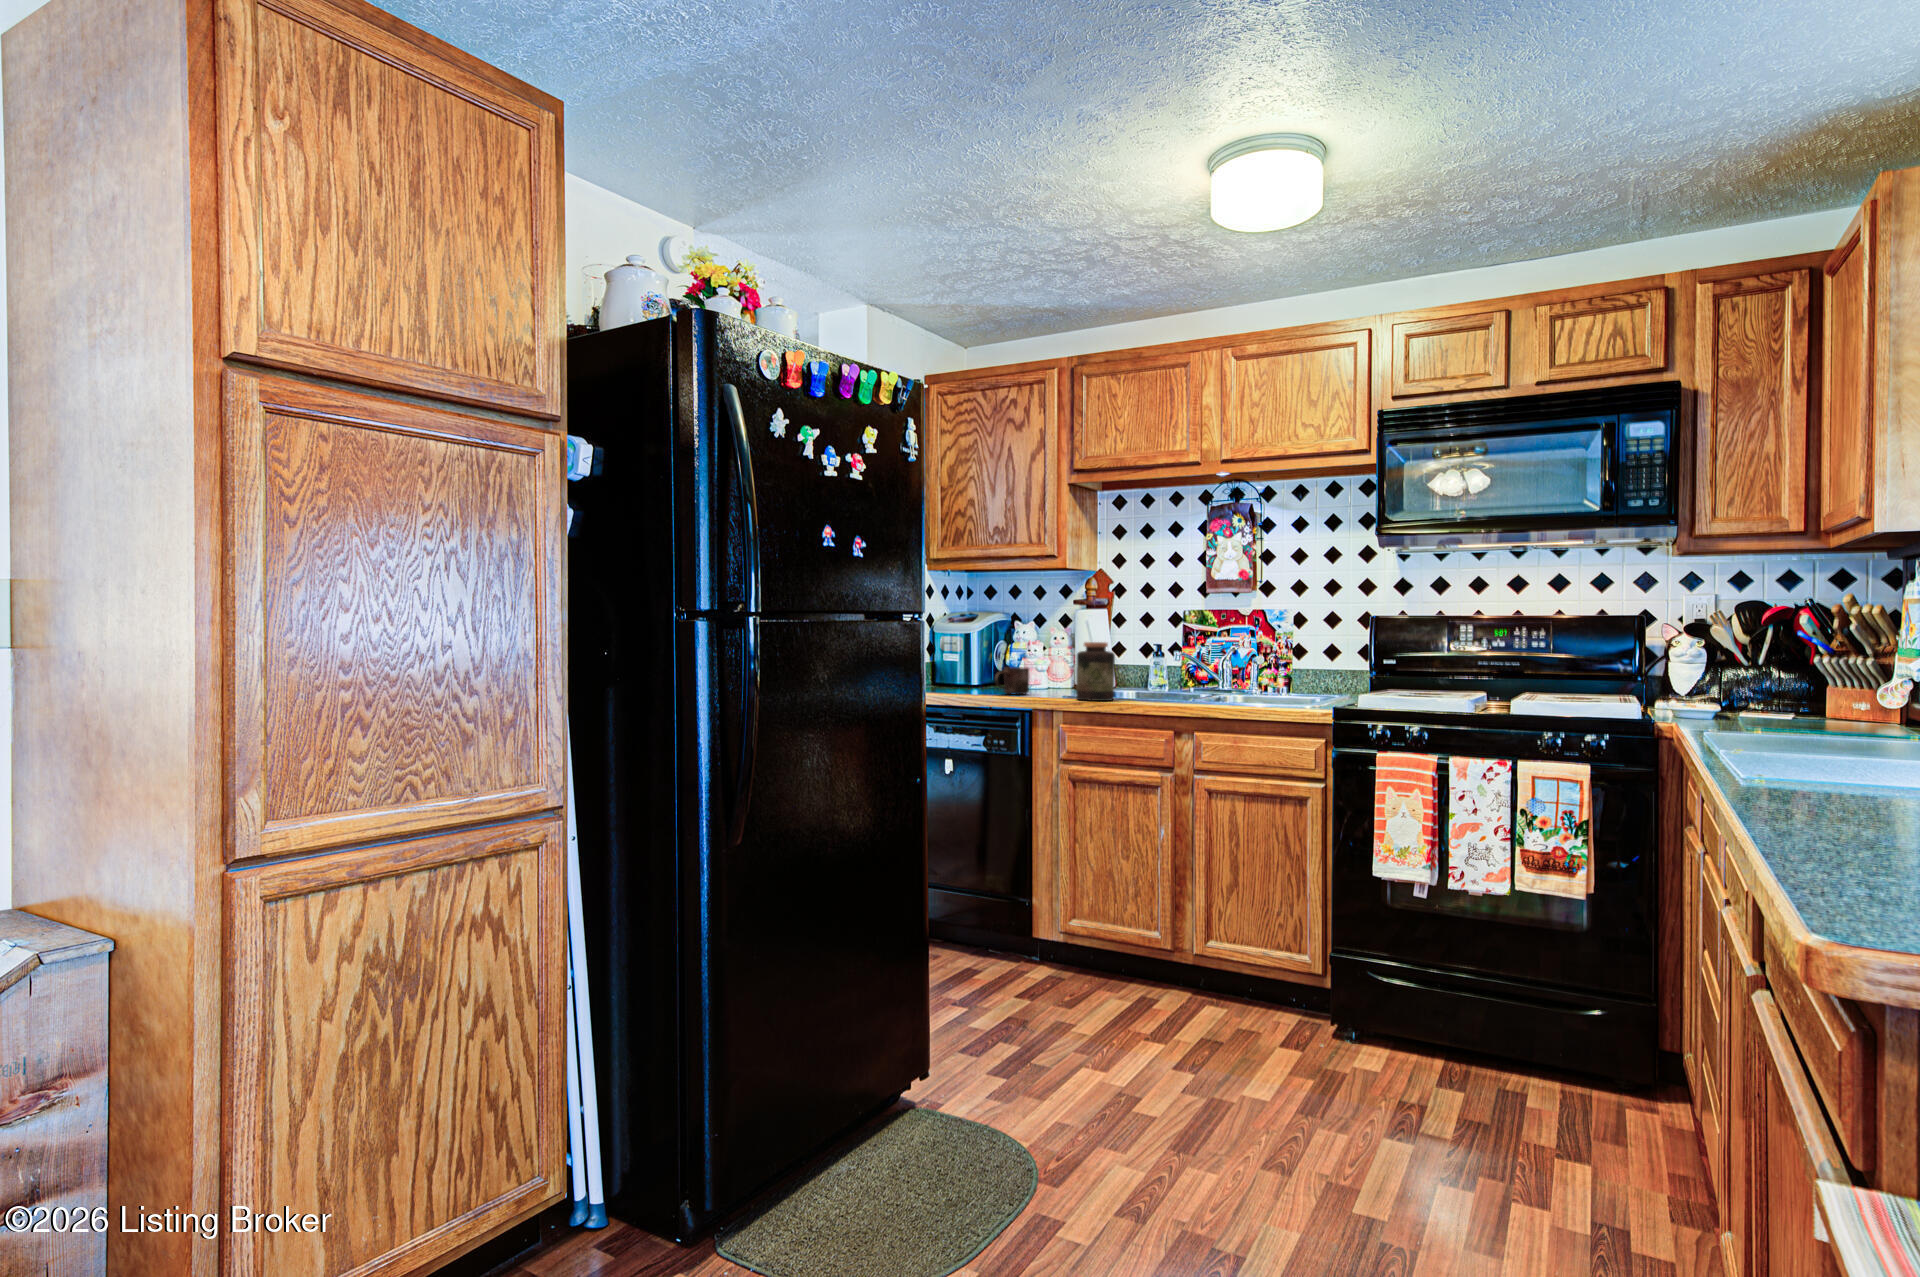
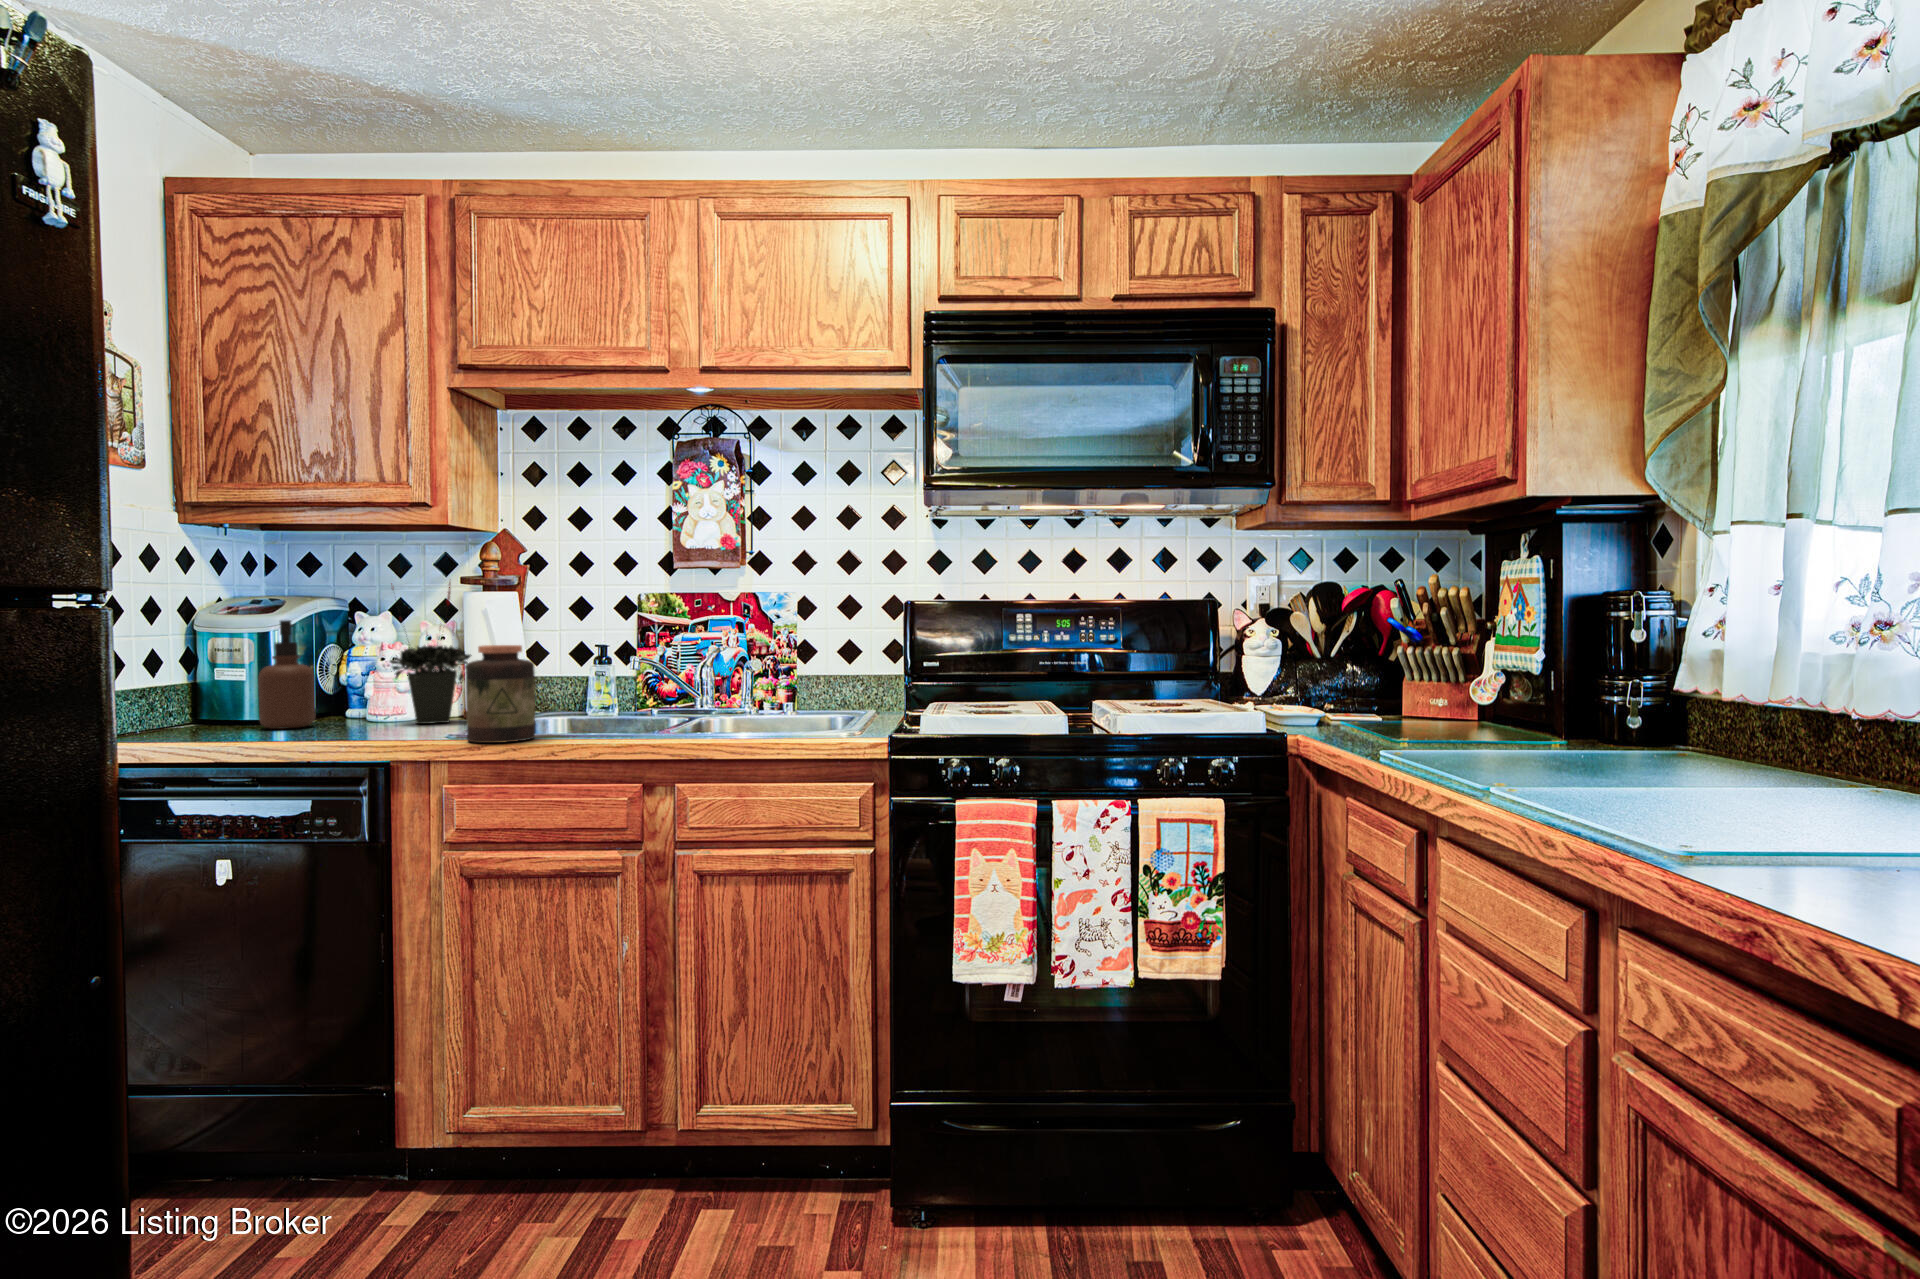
potted plant: none [1032,601,1078,692] -> present [390,583,472,724]
soap dispenser: none [966,626,993,690] -> present [258,620,315,729]
mug: present [995,667,1029,694] -> none [309,689,380,737]

